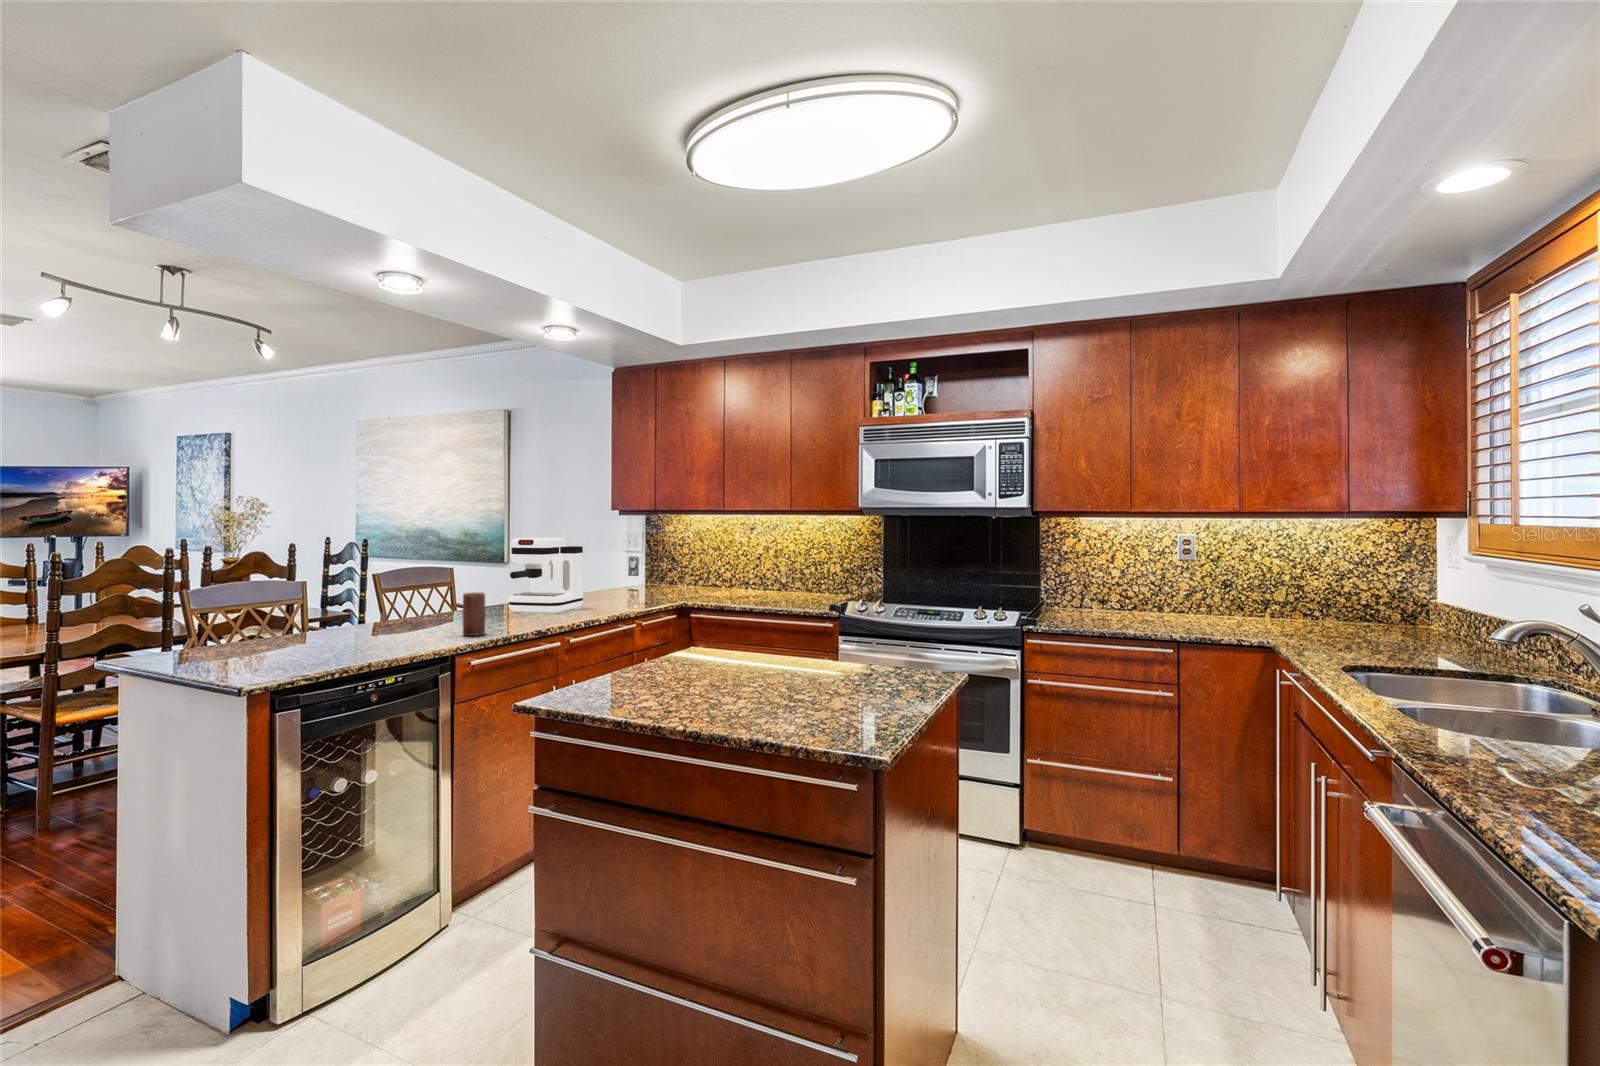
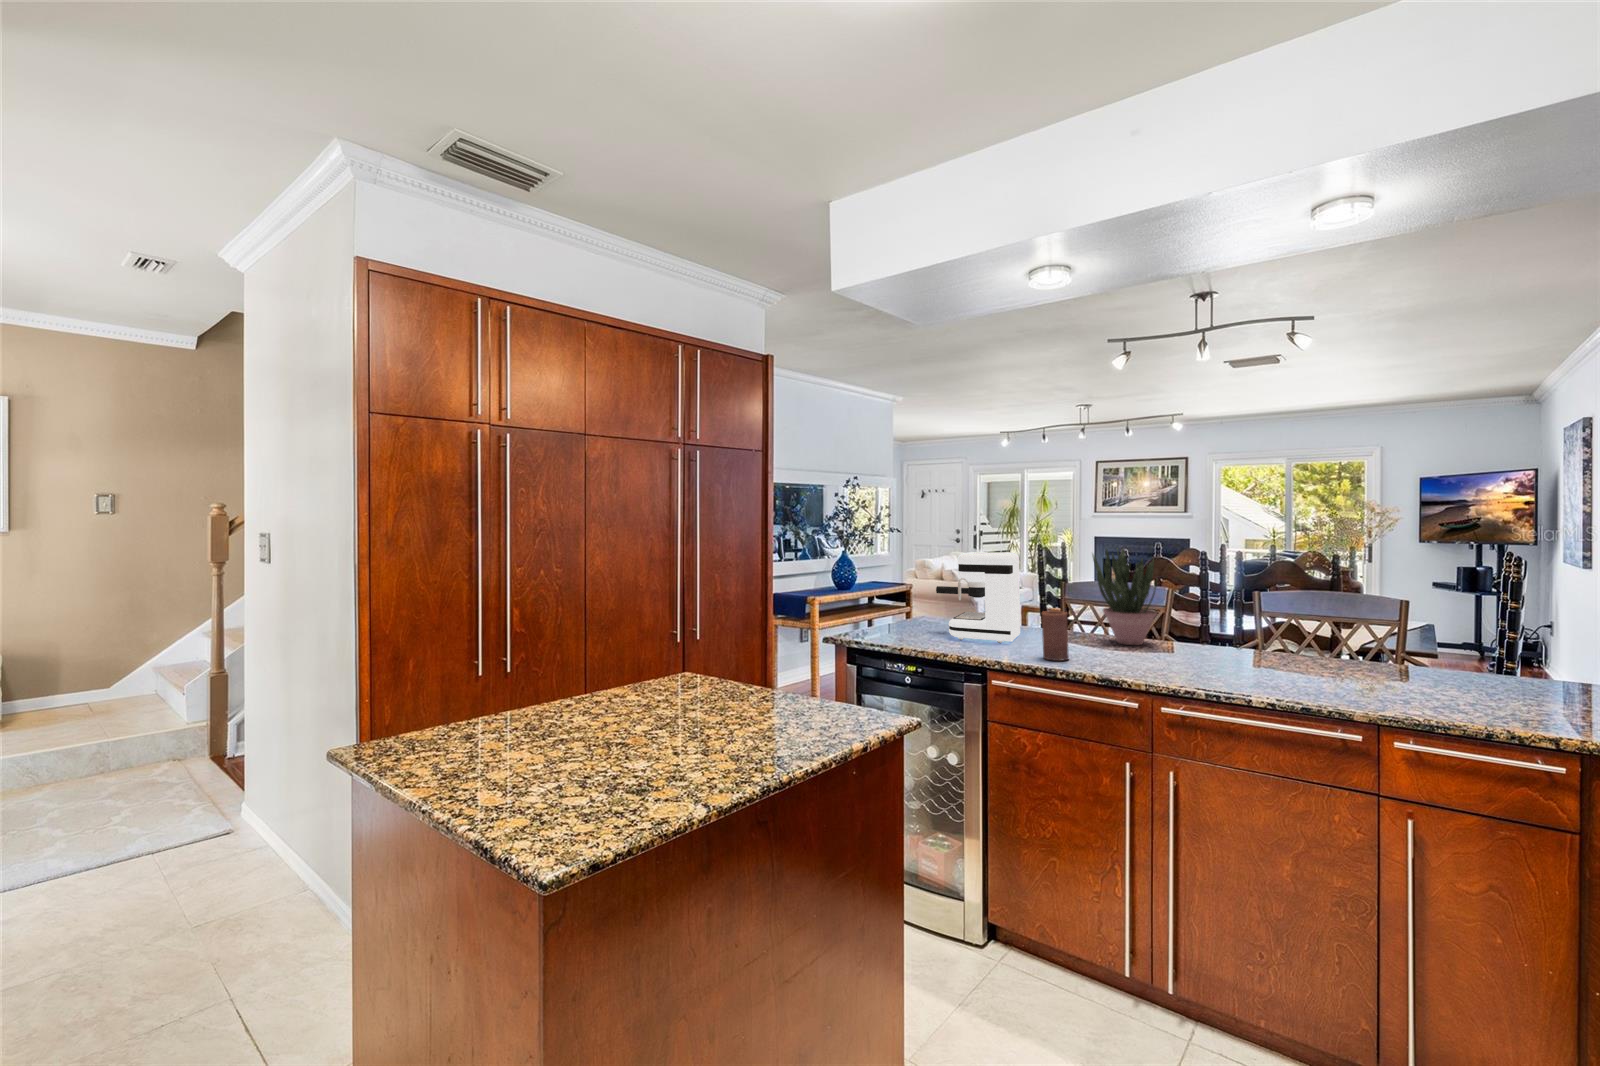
potted plant: none [389,536,453,624] -> present [1092,548,1157,645]
coffee maker: present [508,537,583,613] -> present [936,552,1020,643]

